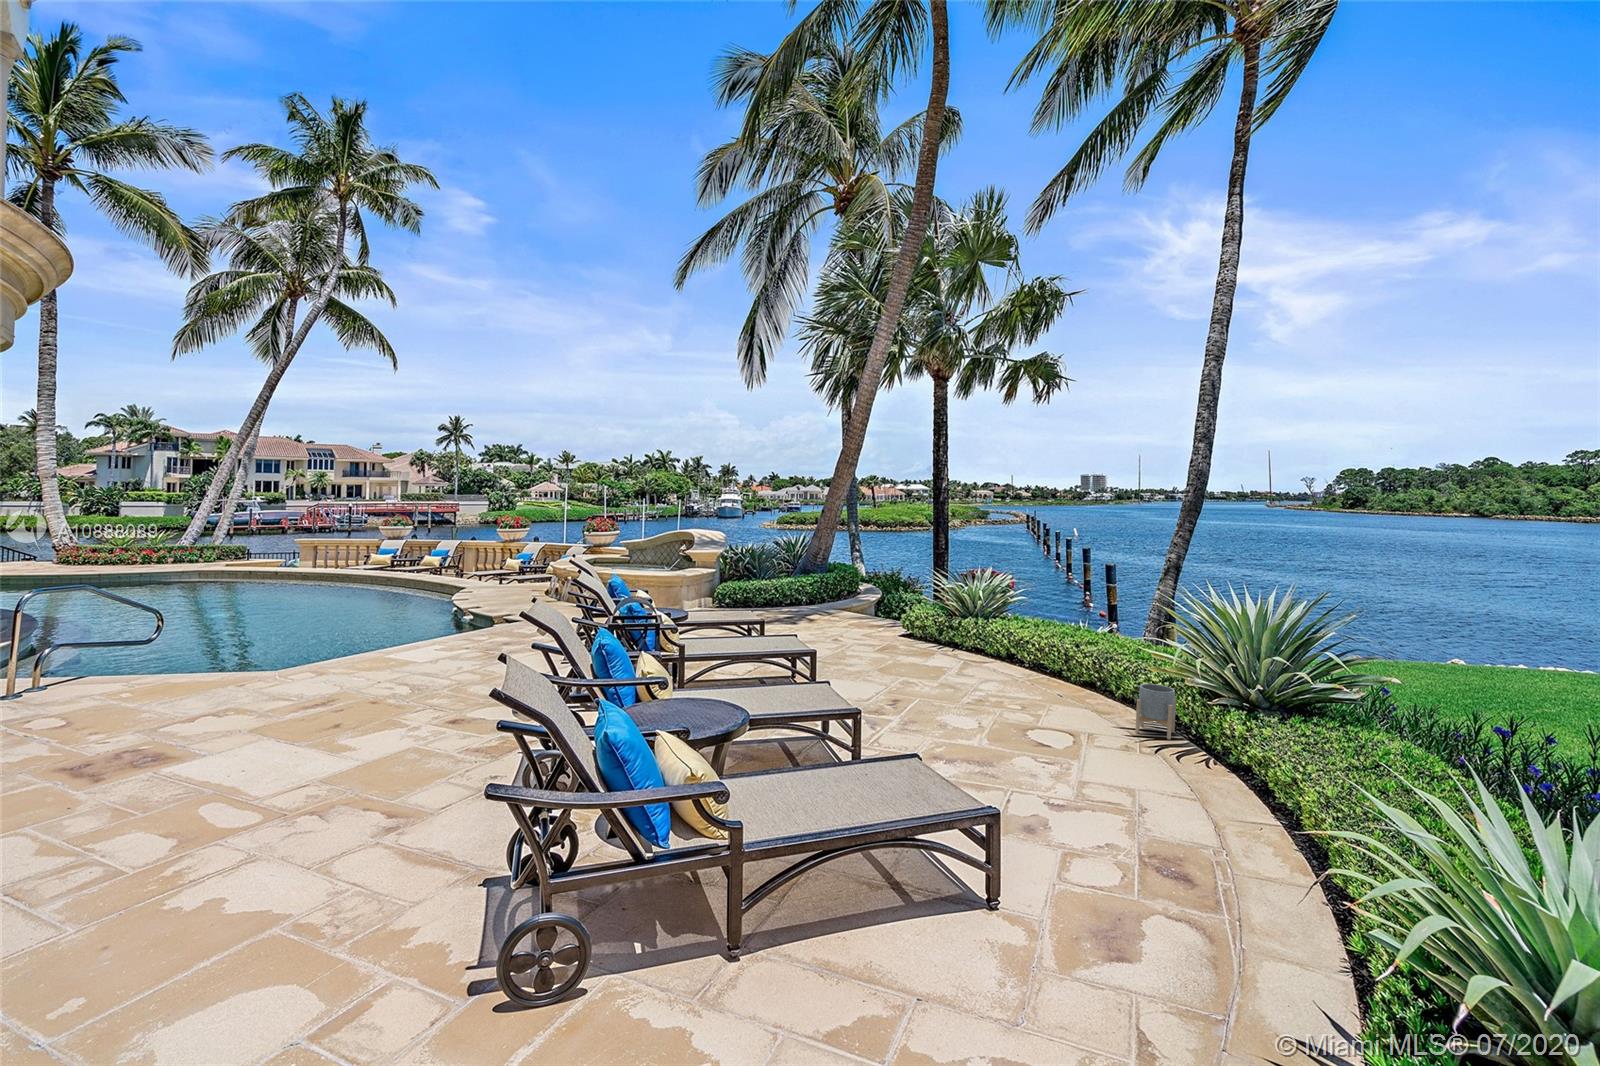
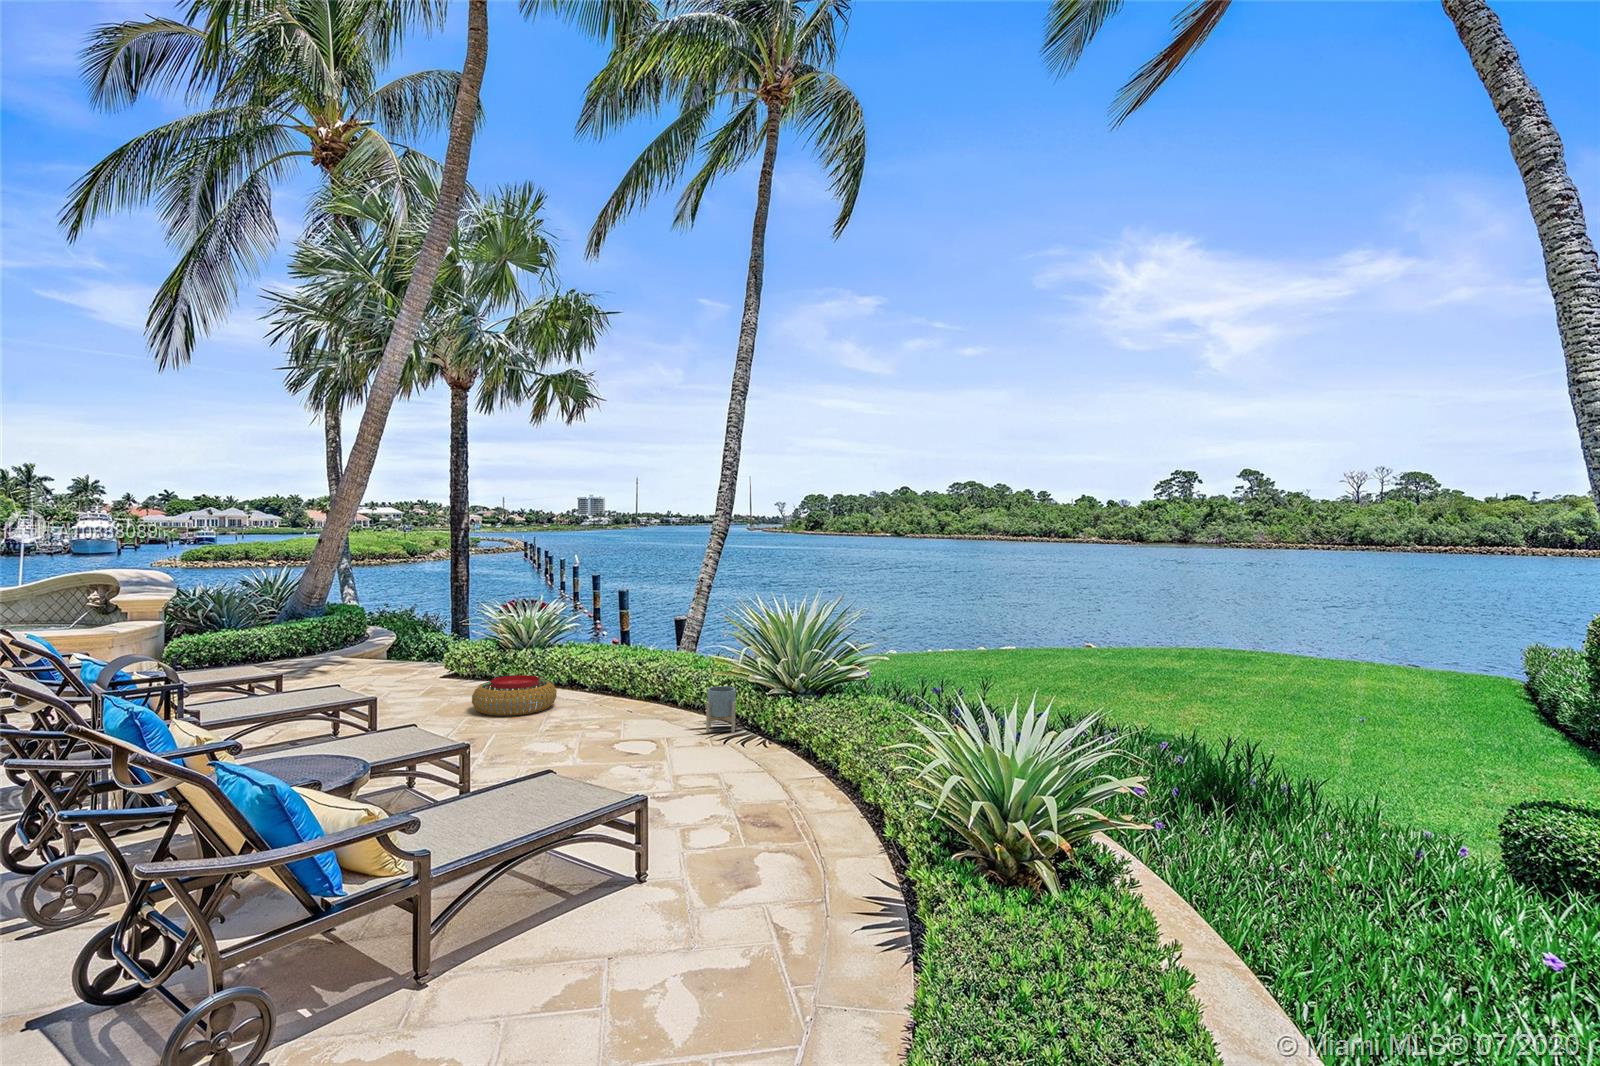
pouf: none [915,641,990,678] -> present [472,675,557,716]

